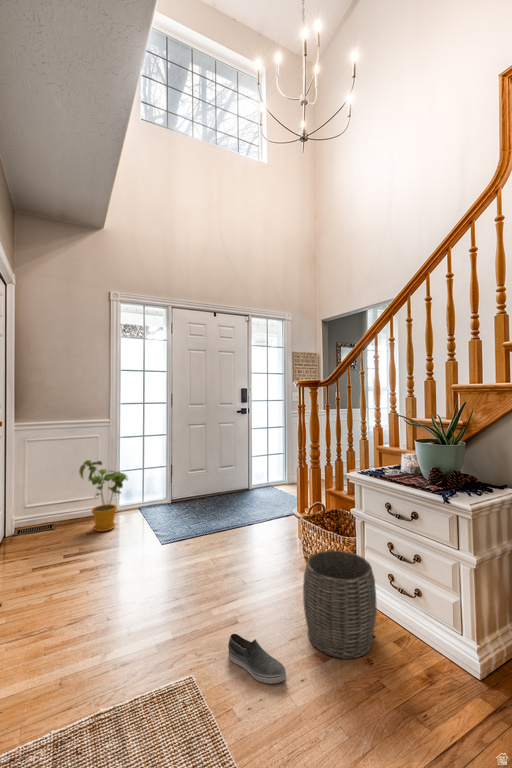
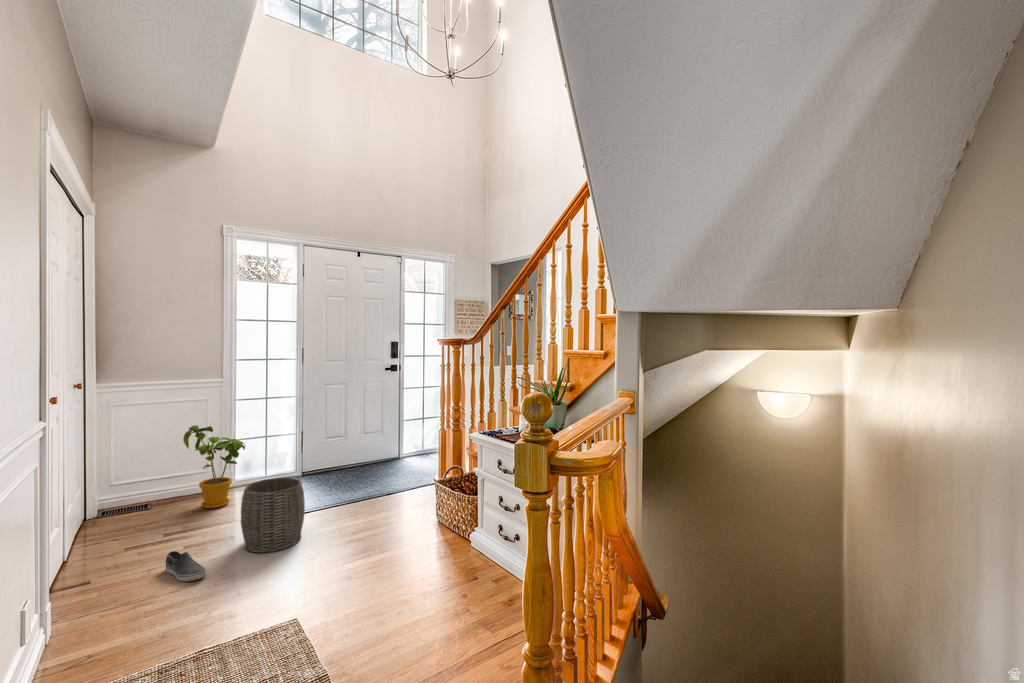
woven basket: present [303,550,377,658] -> present [241,478,305,553]
shoe: present [228,634,286,684] -> present [165,551,206,581]

